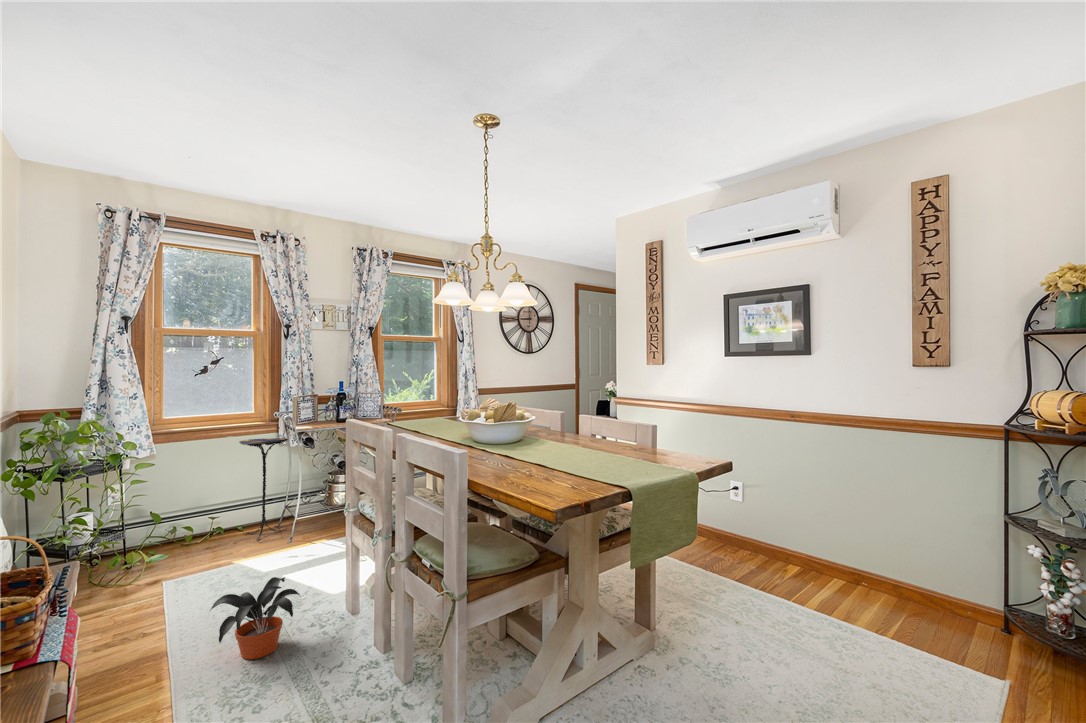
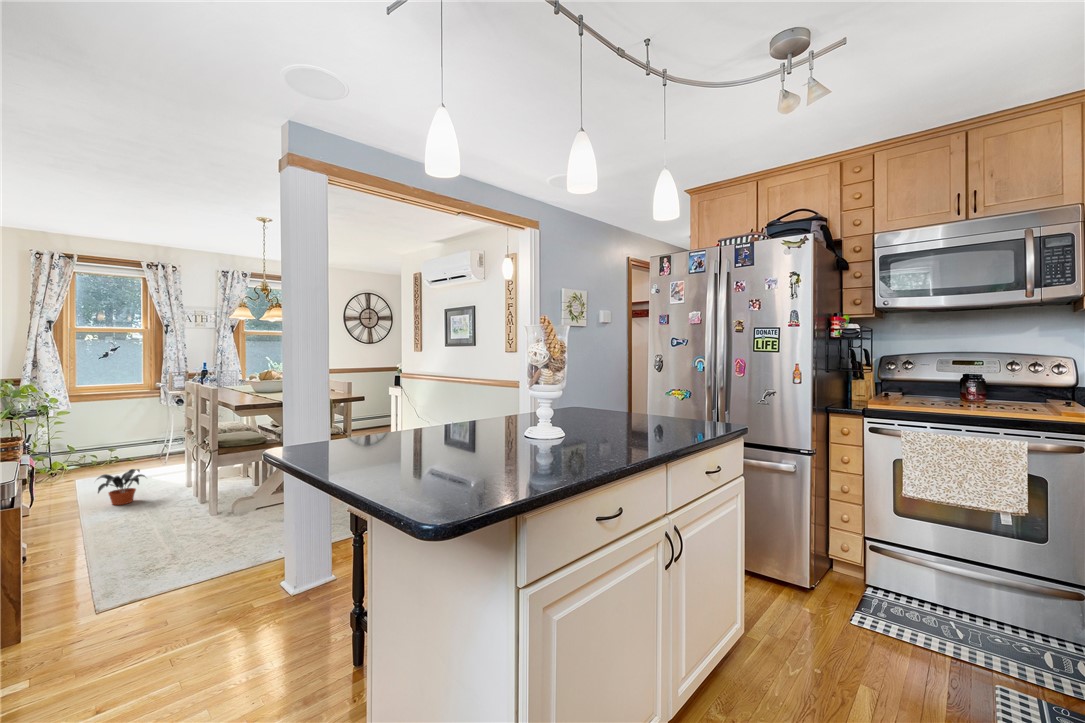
side table: present [239,438,288,540] -> none [131,400,166,463]

